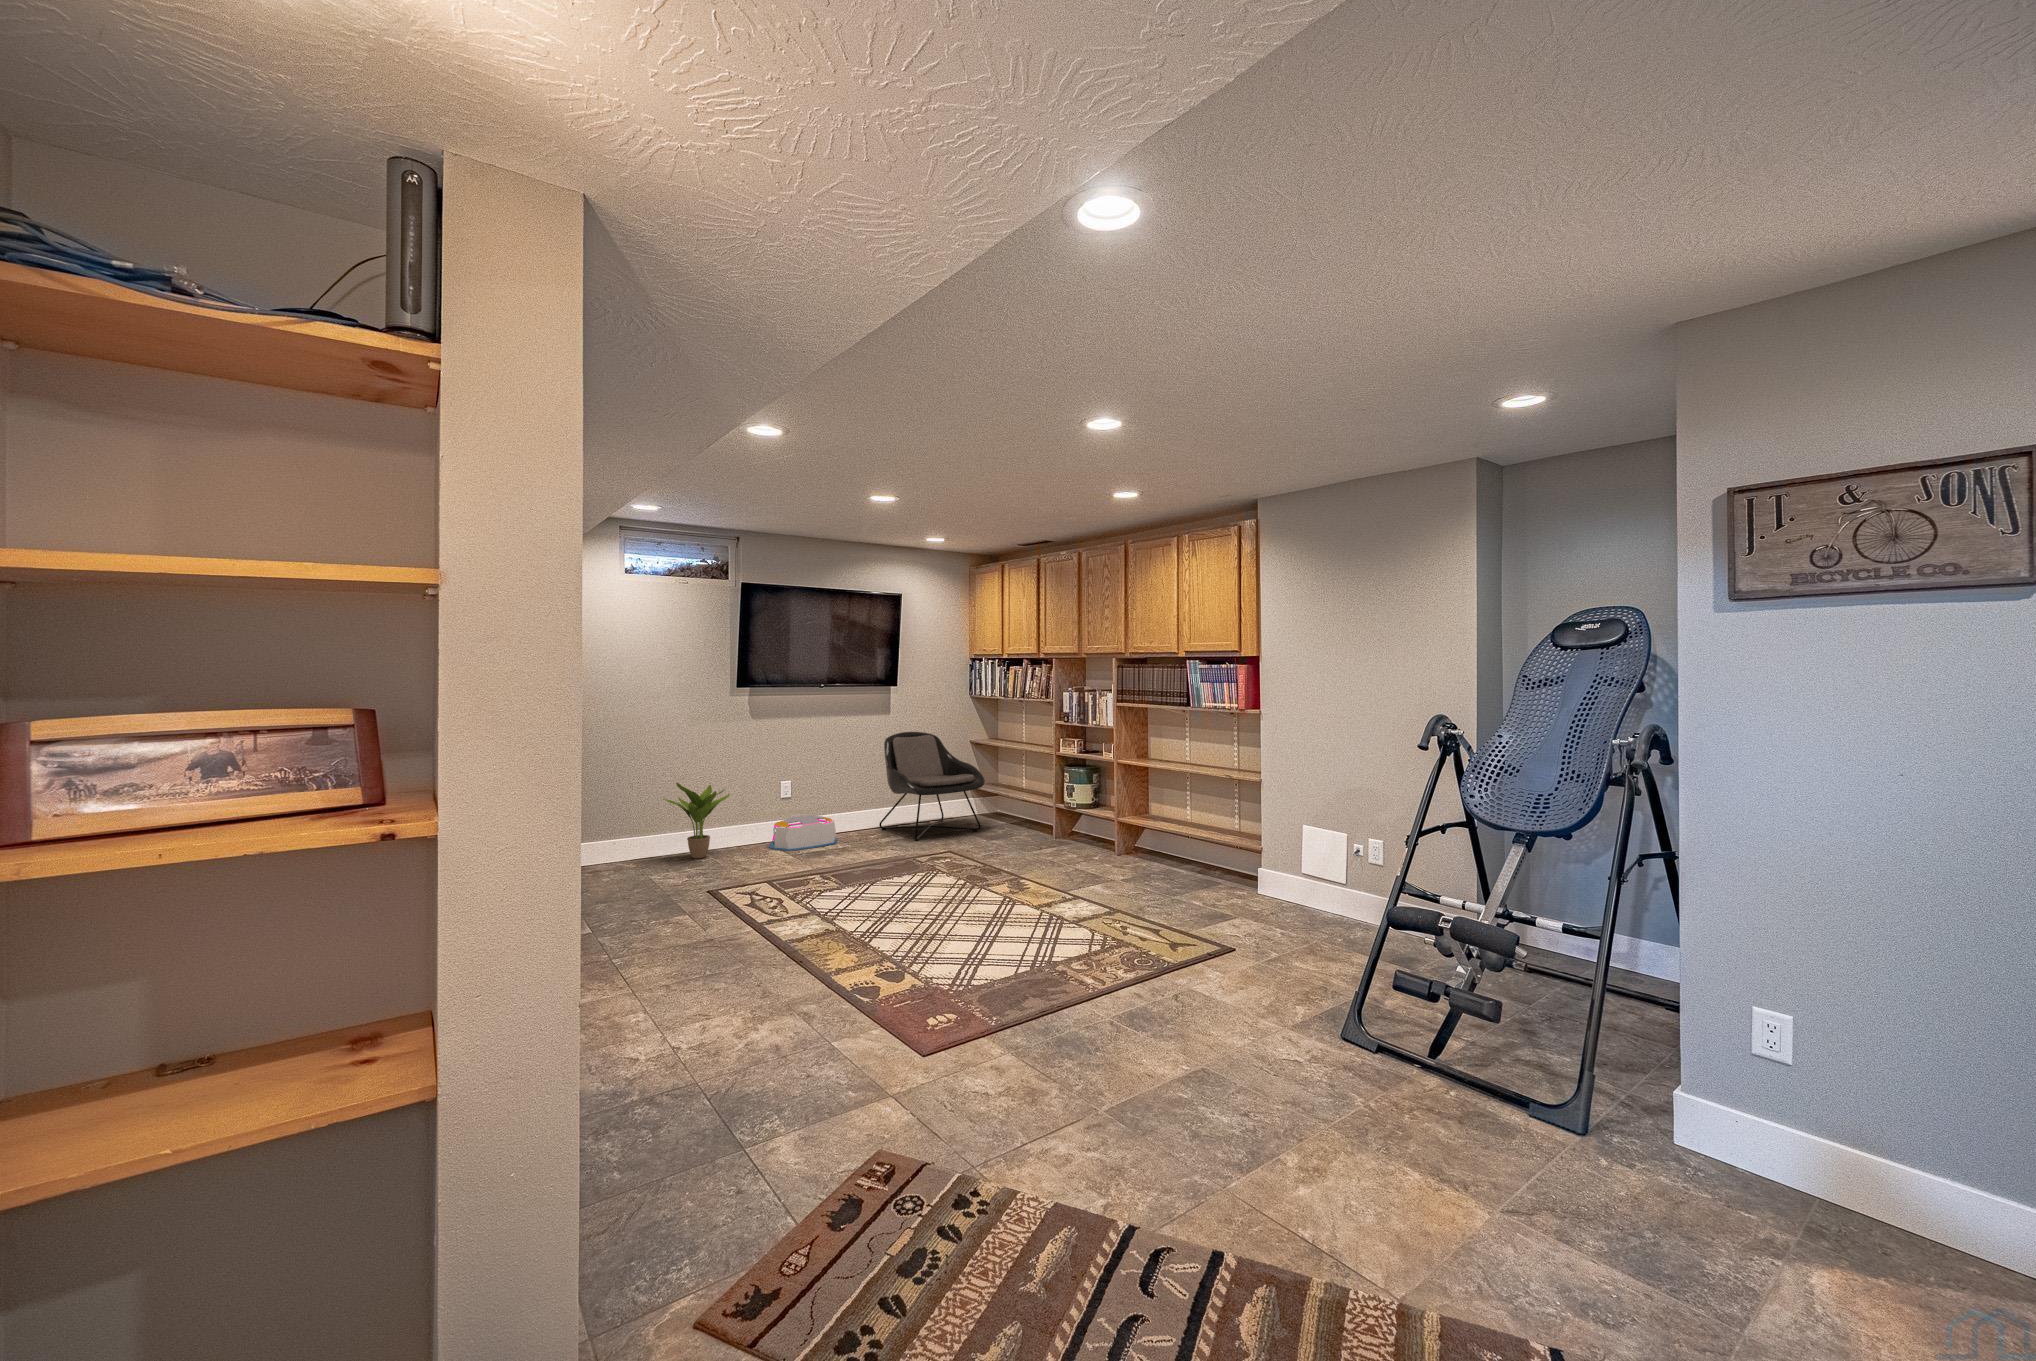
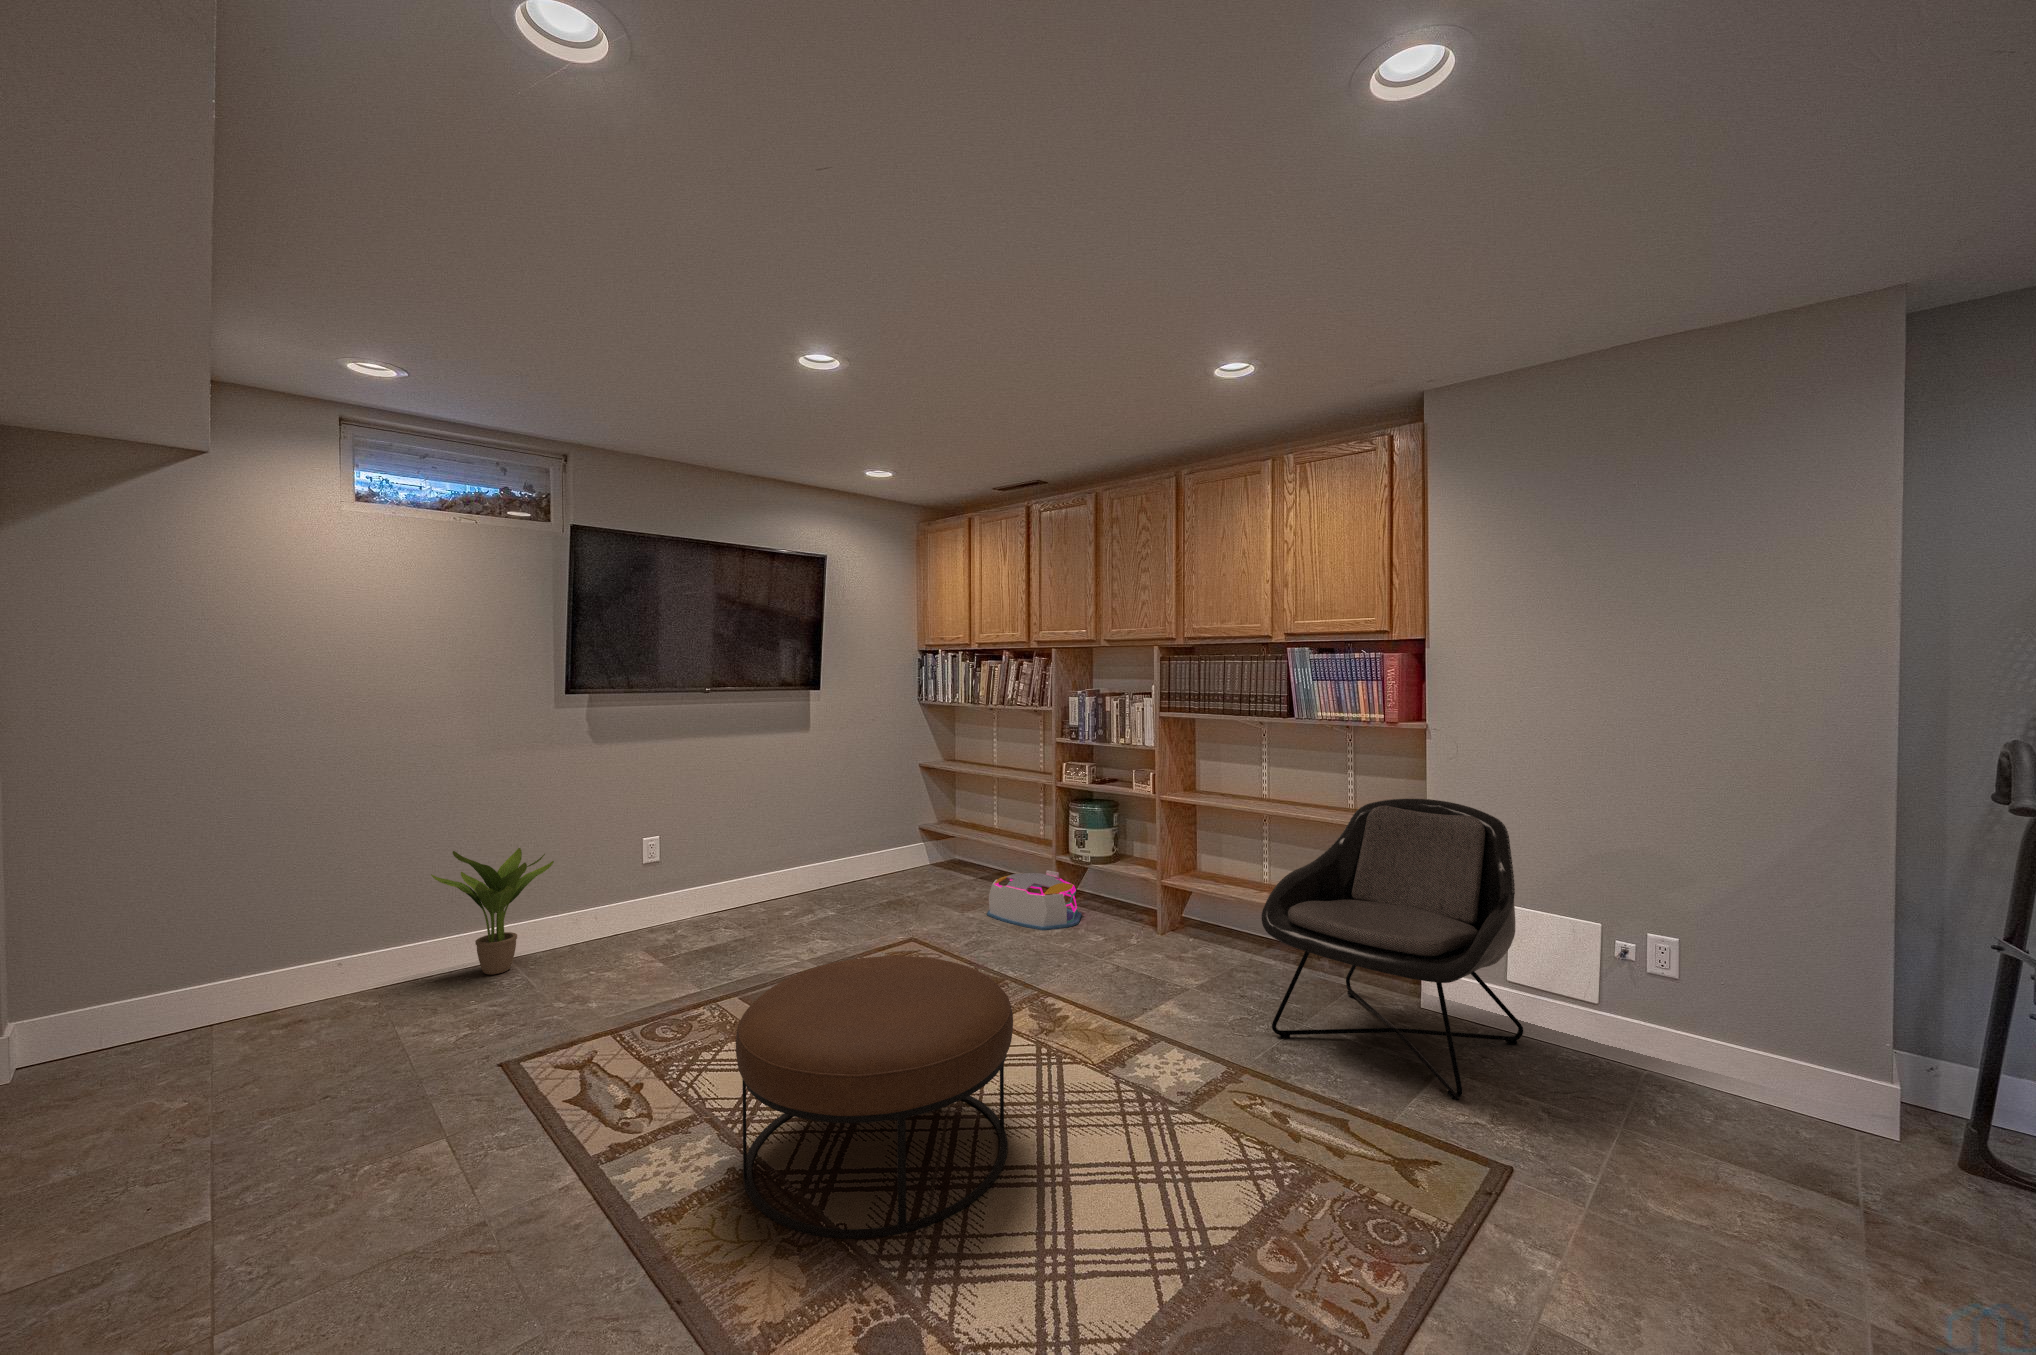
lounge chair: present [879,732,985,841] -> present [1261,798,1523,1100]
storage bin: present [769,814,838,851] -> present [987,870,1082,930]
ottoman: none [829,835,970,951] -> present [736,956,1013,1238]

